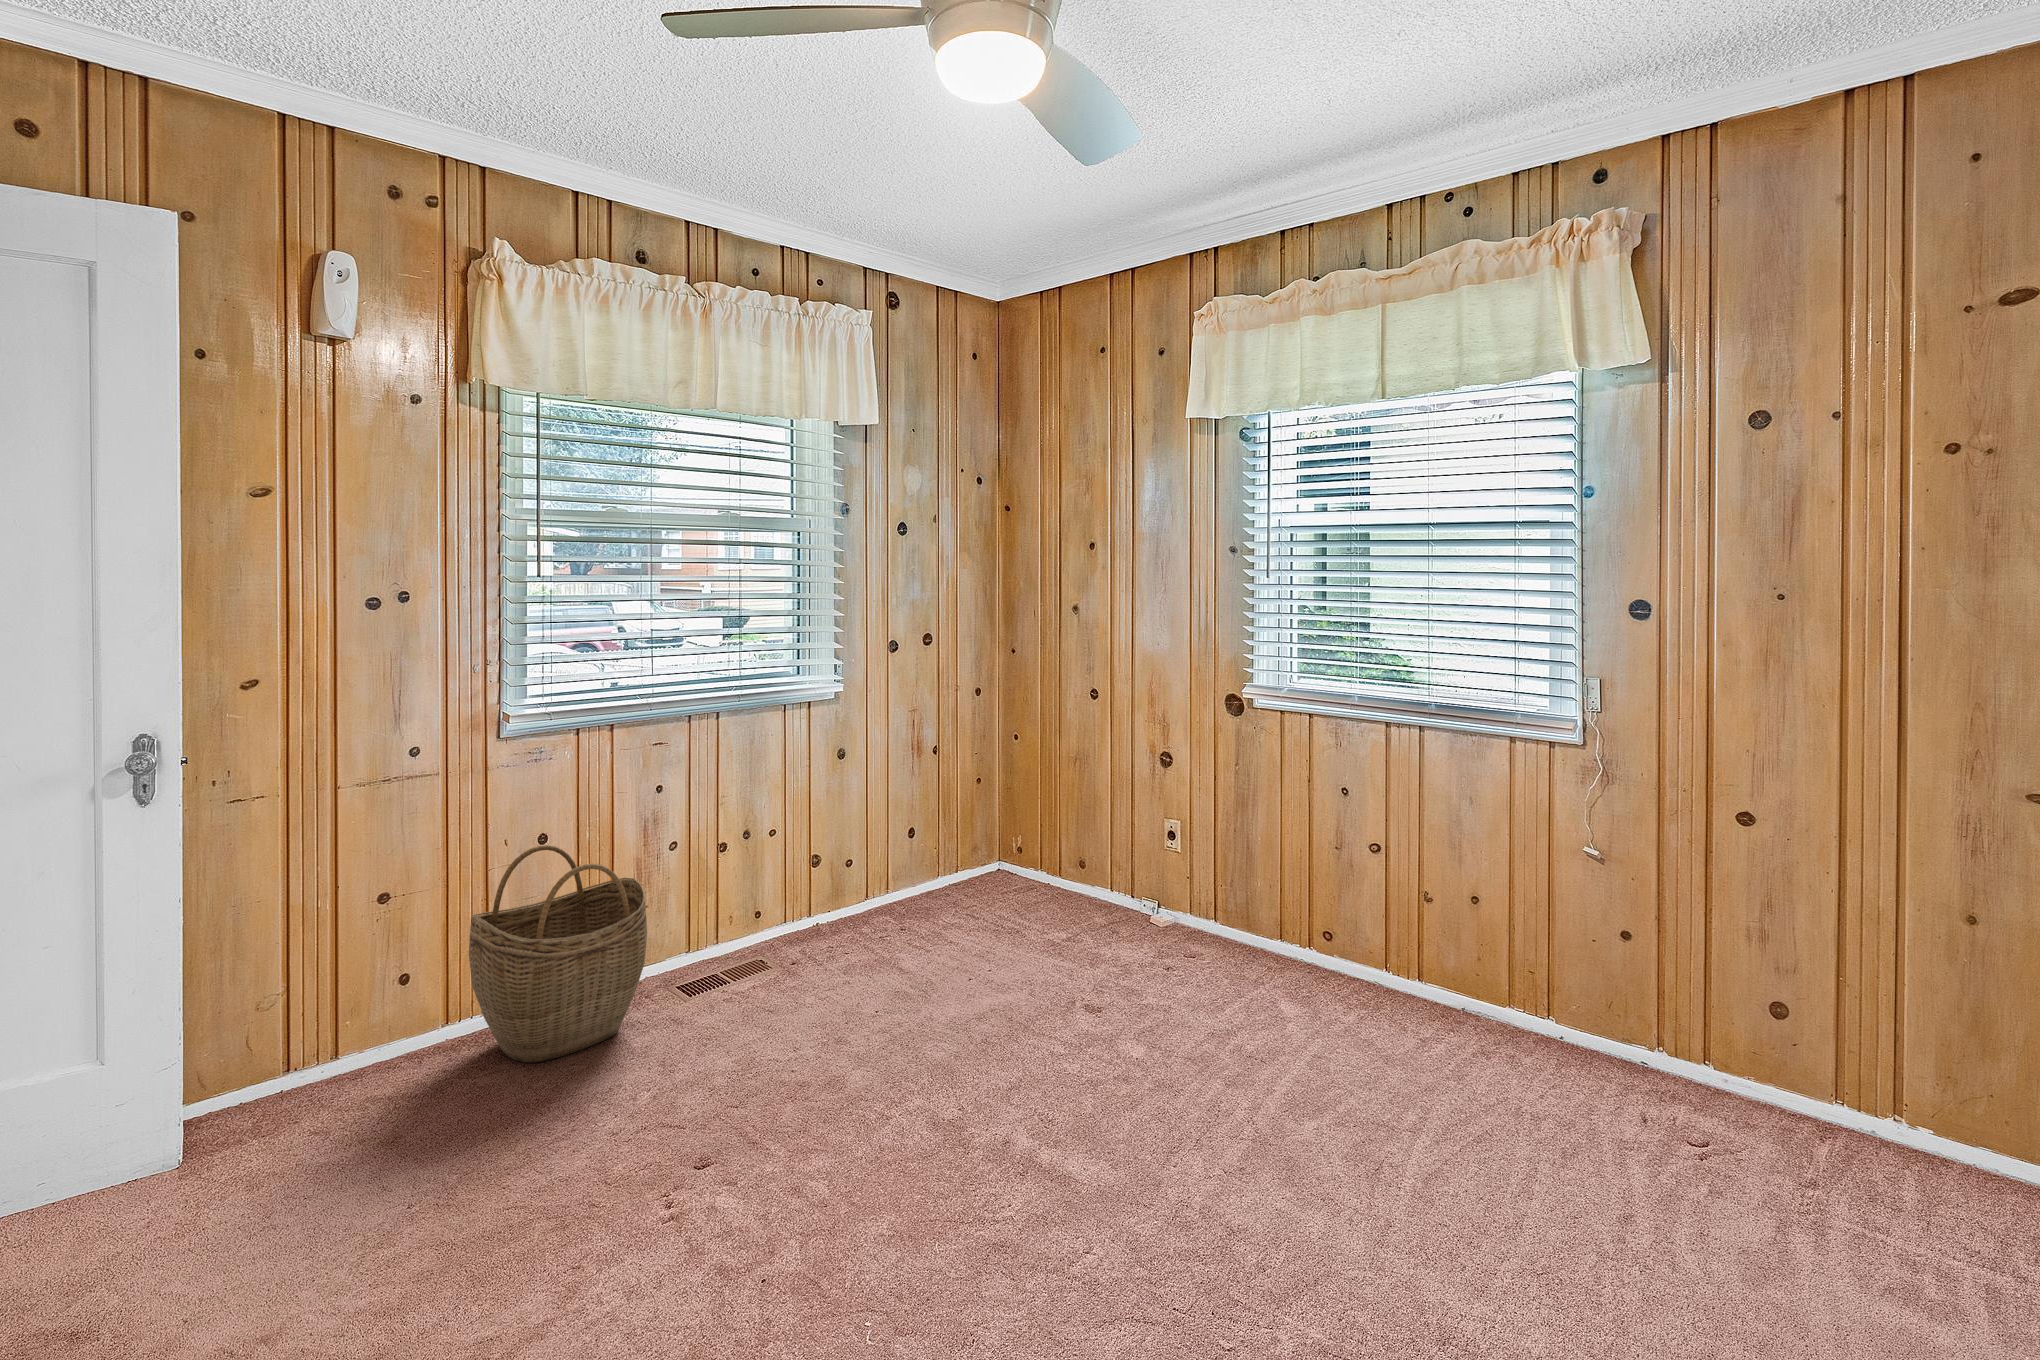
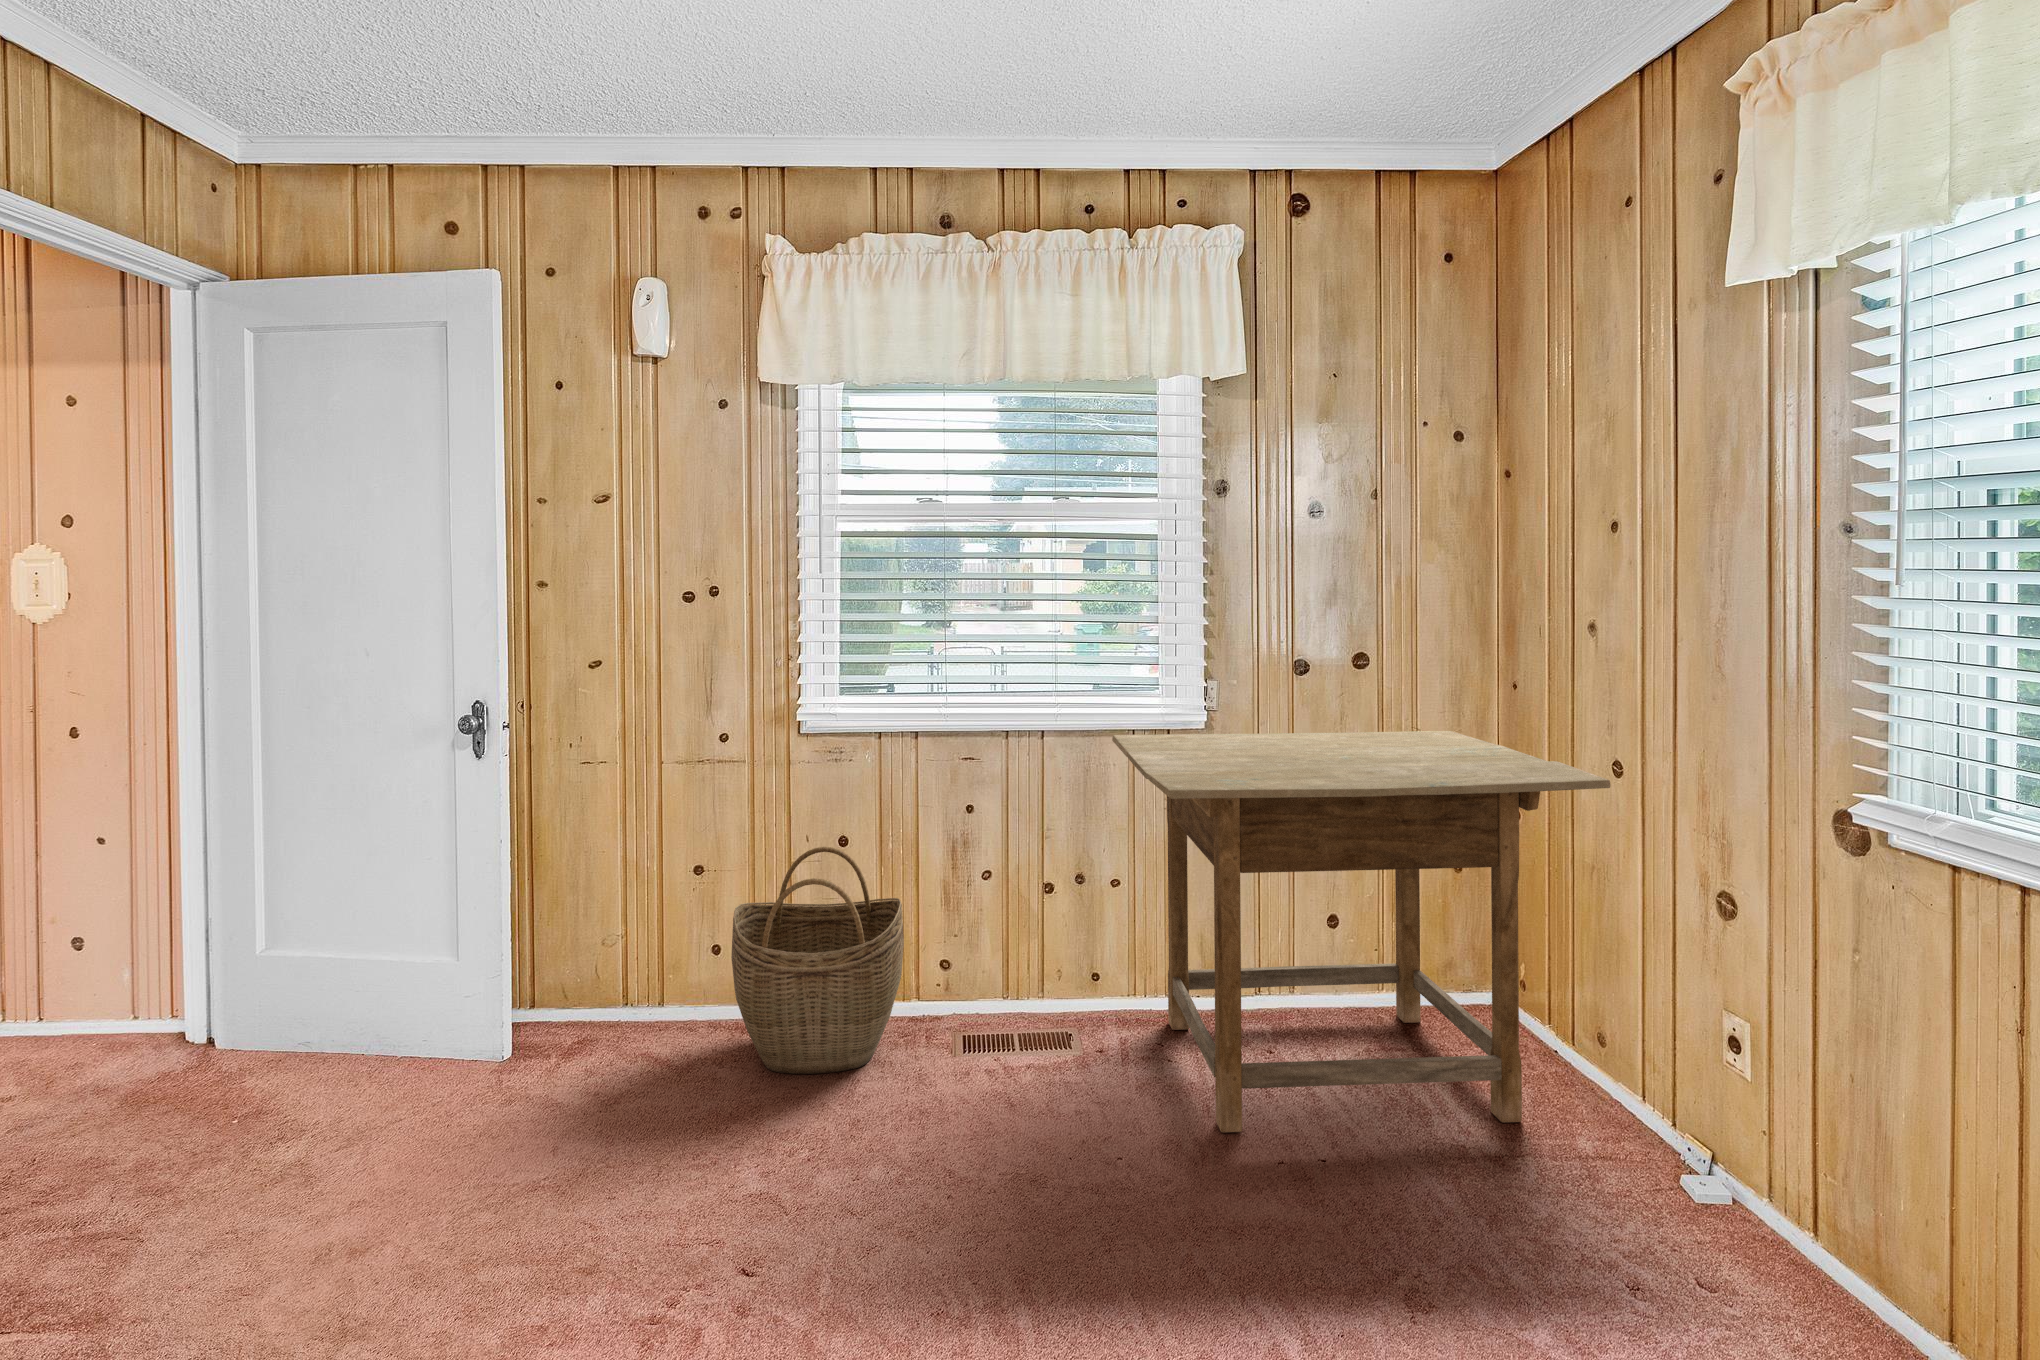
desk: none [777,685,1109,976] -> present [1112,731,1610,1132]

